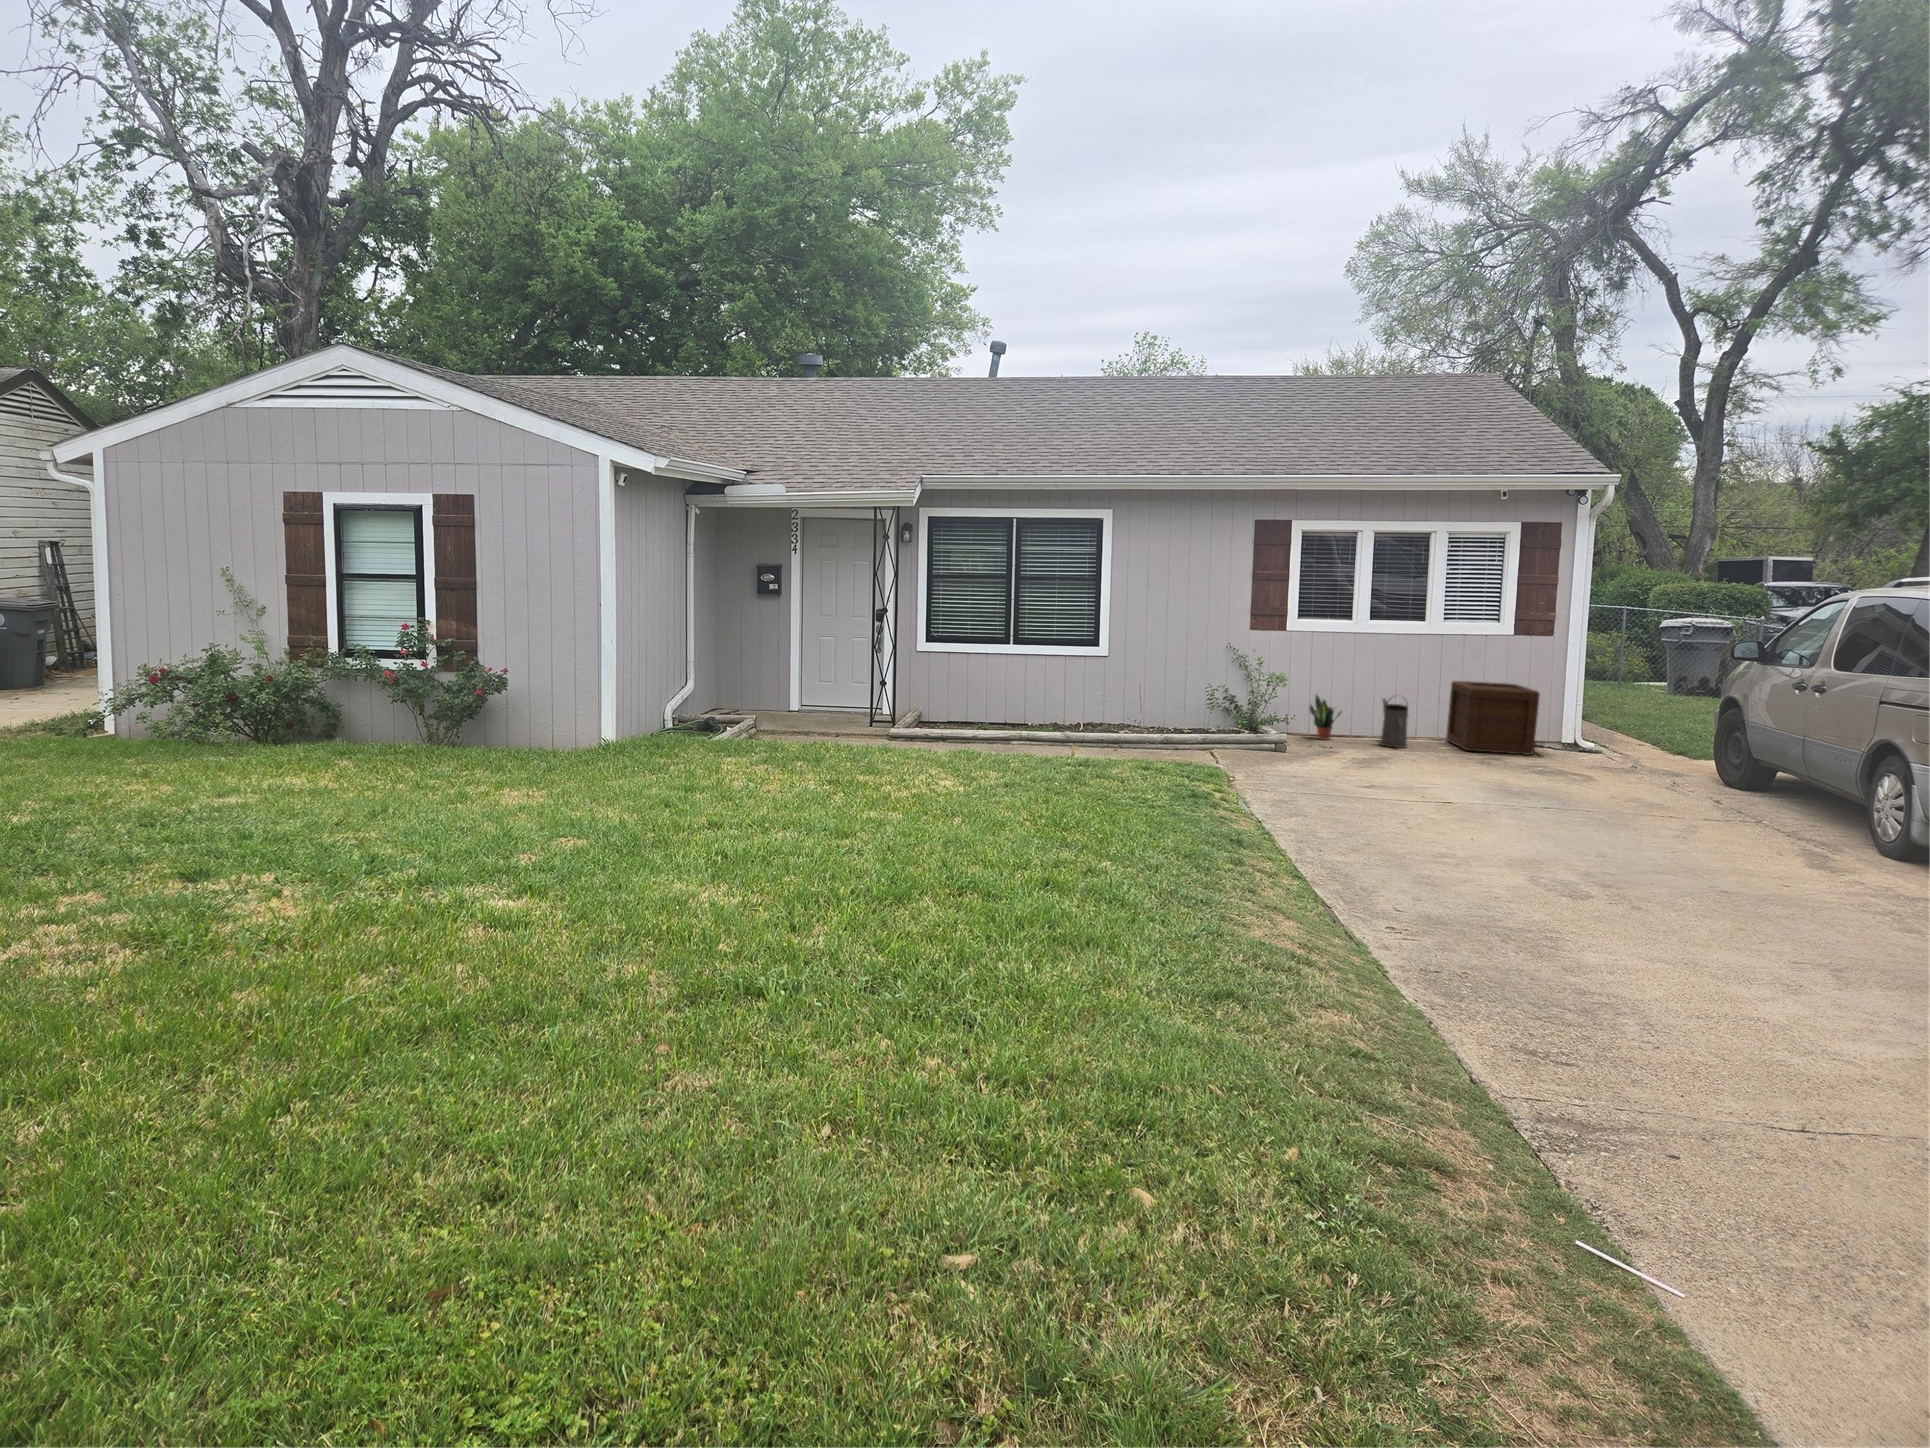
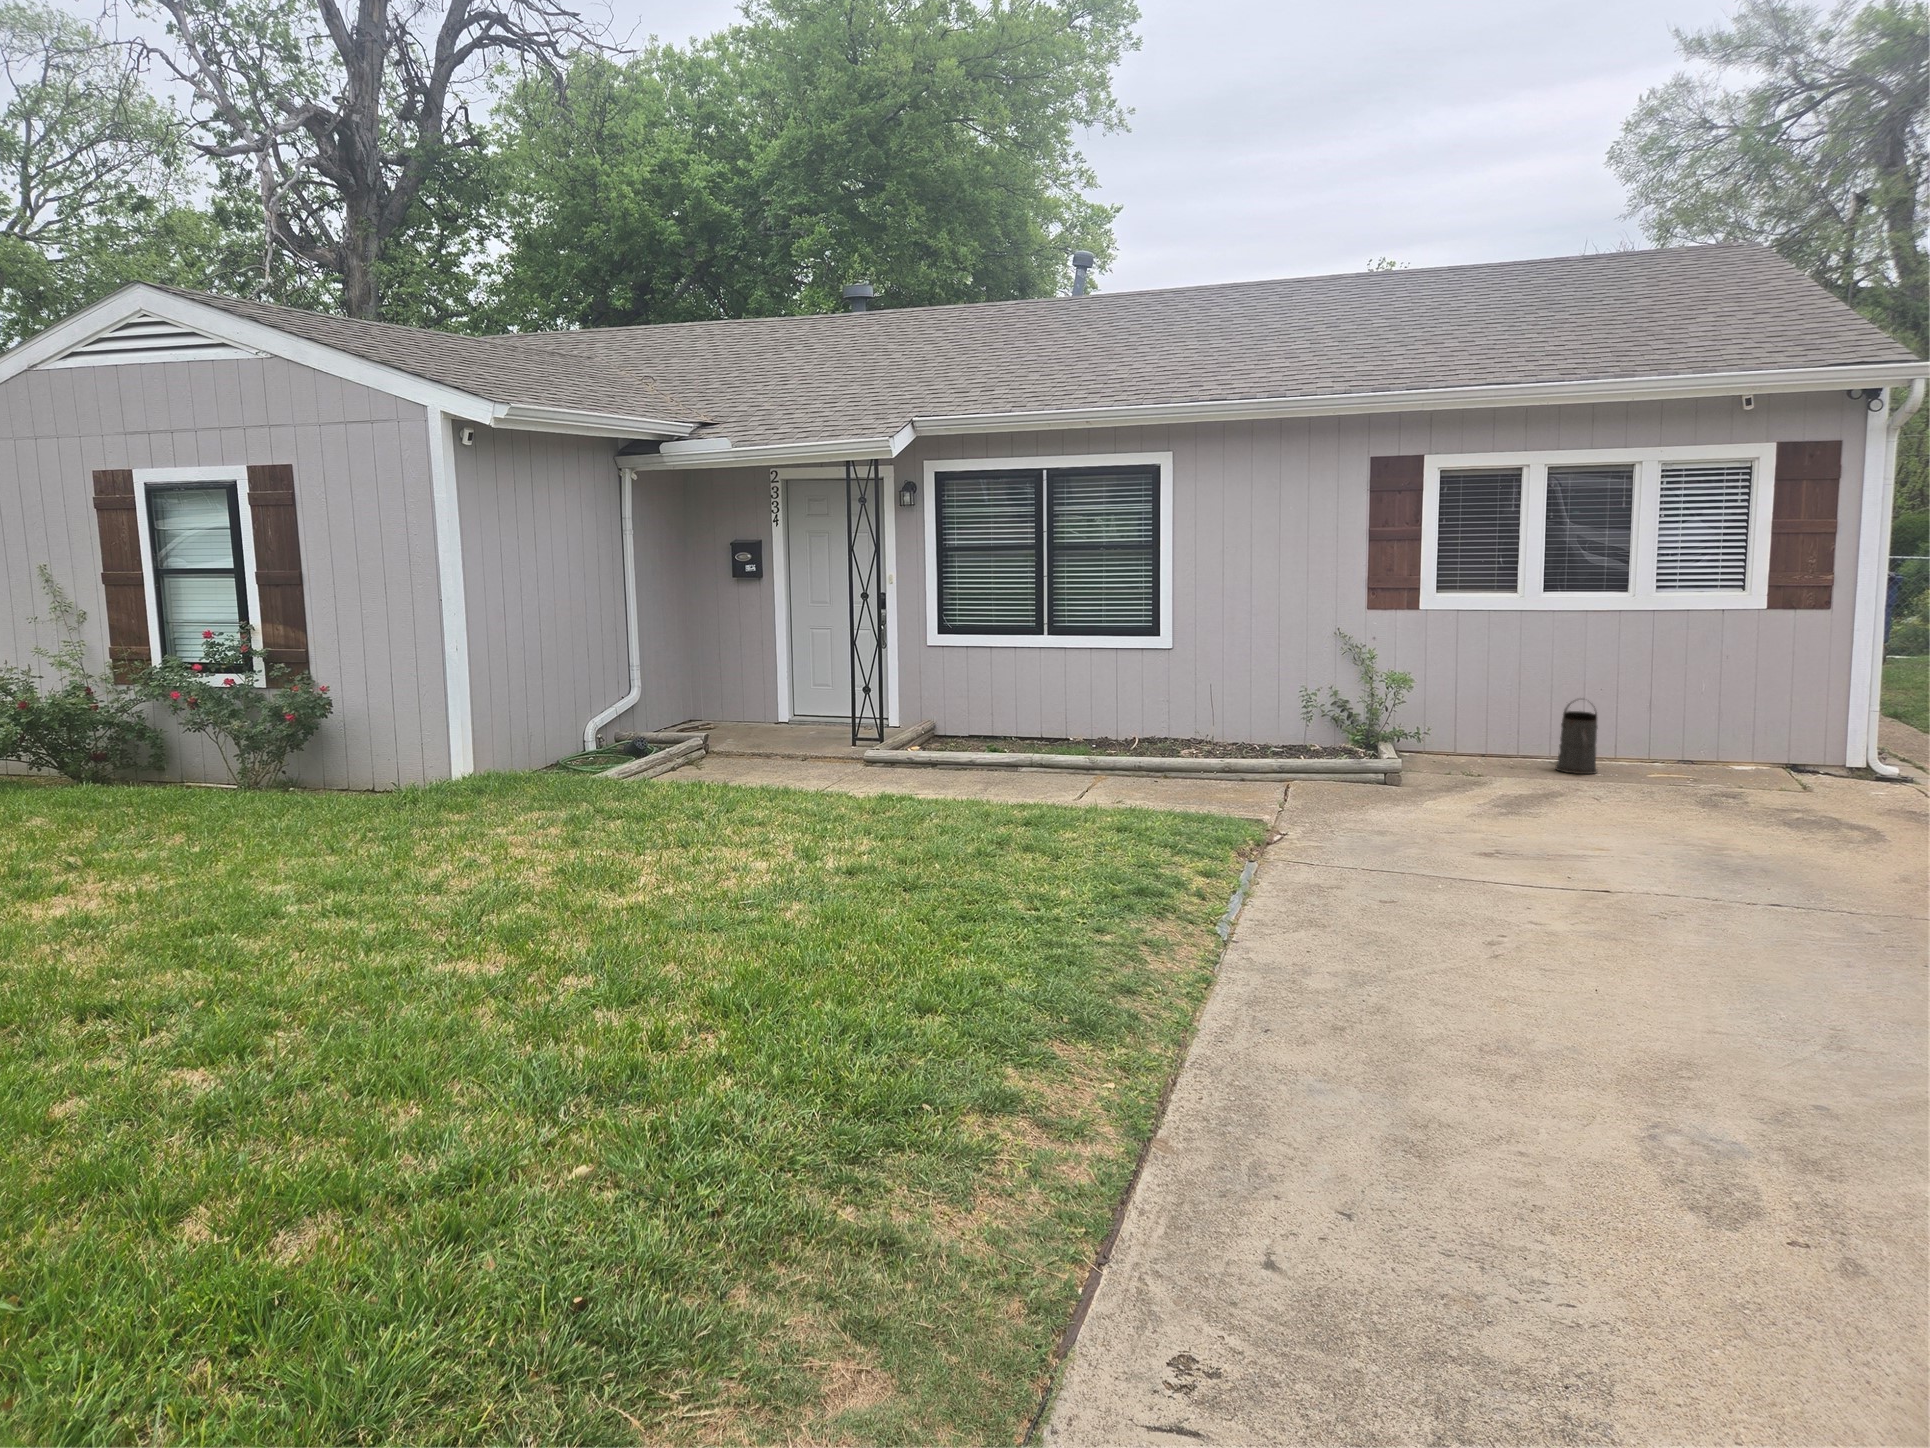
wooden crate: present [1446,681,1540,755] -> none [1663,677,1802,786]
potted plant: present [1310,695,1341,740] -> none [1454,696,1502,762]

